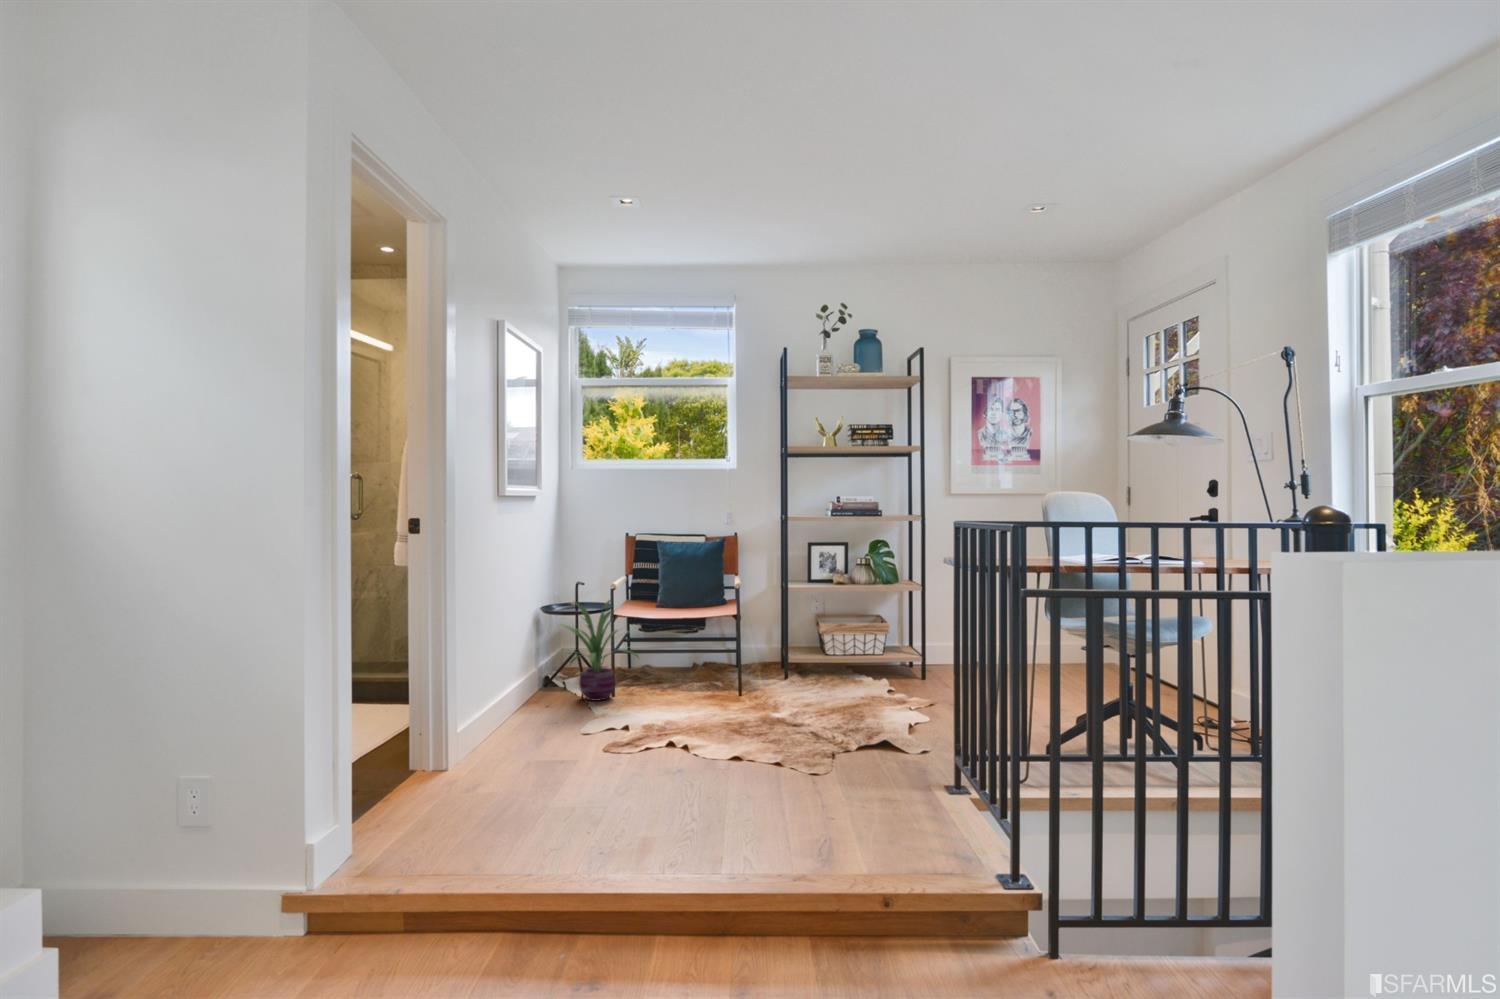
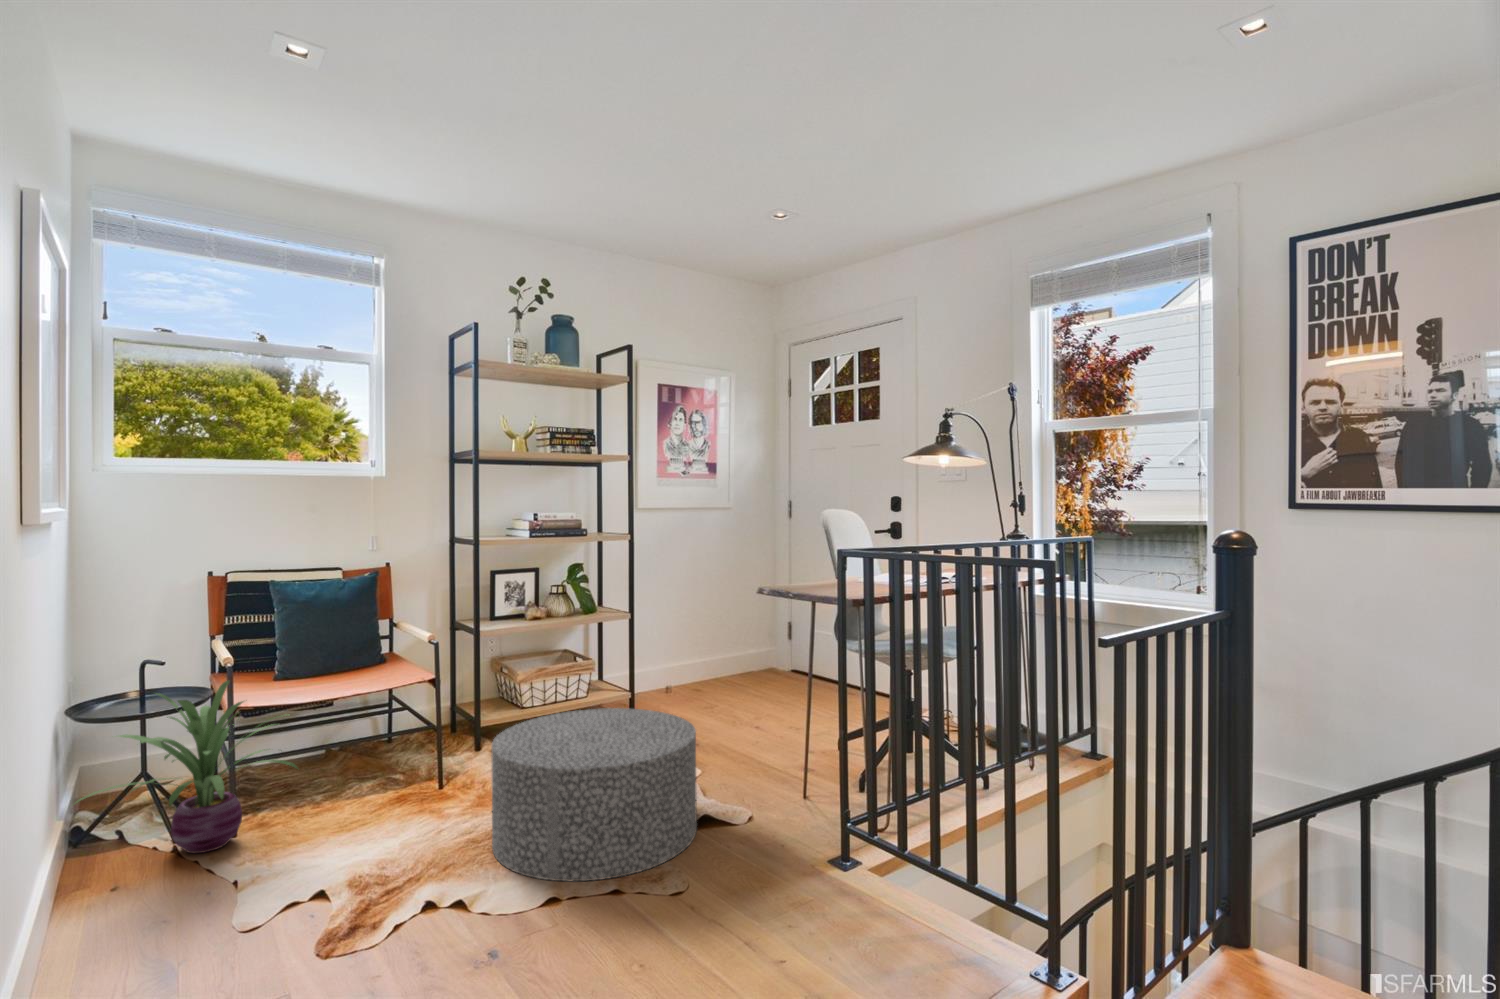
ottoman: none [728,647,879,758] -> present [491,708,697,881]

